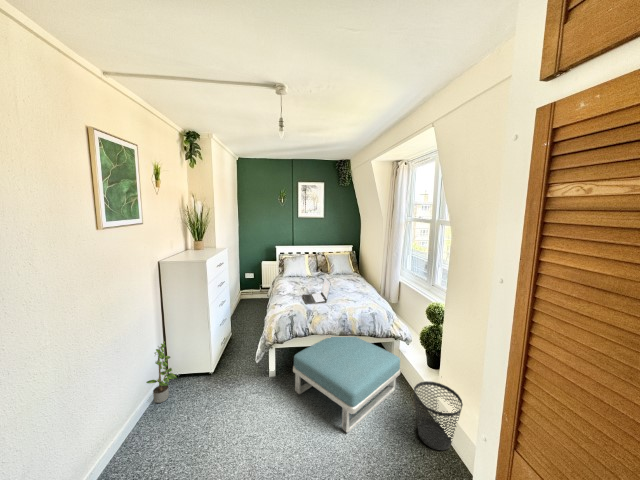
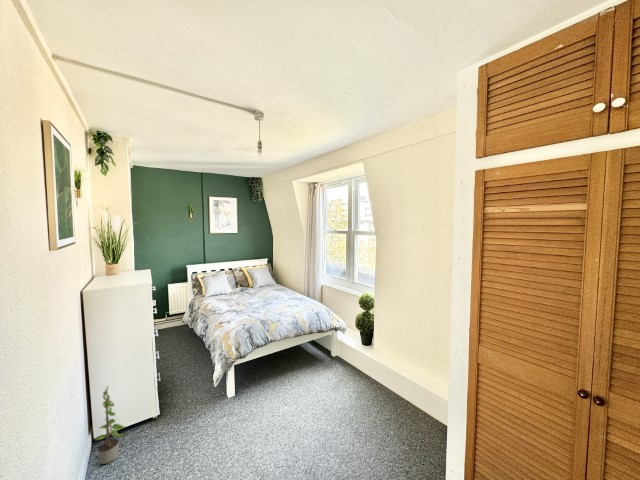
laptop: present [303,277,331,304] -> none [244,288,277,316]
footstool: present [293,337,400,433] -> none [261,336,349,413]
wastebasket: present [414,381,463,450] -> none [369,353,404,401]

